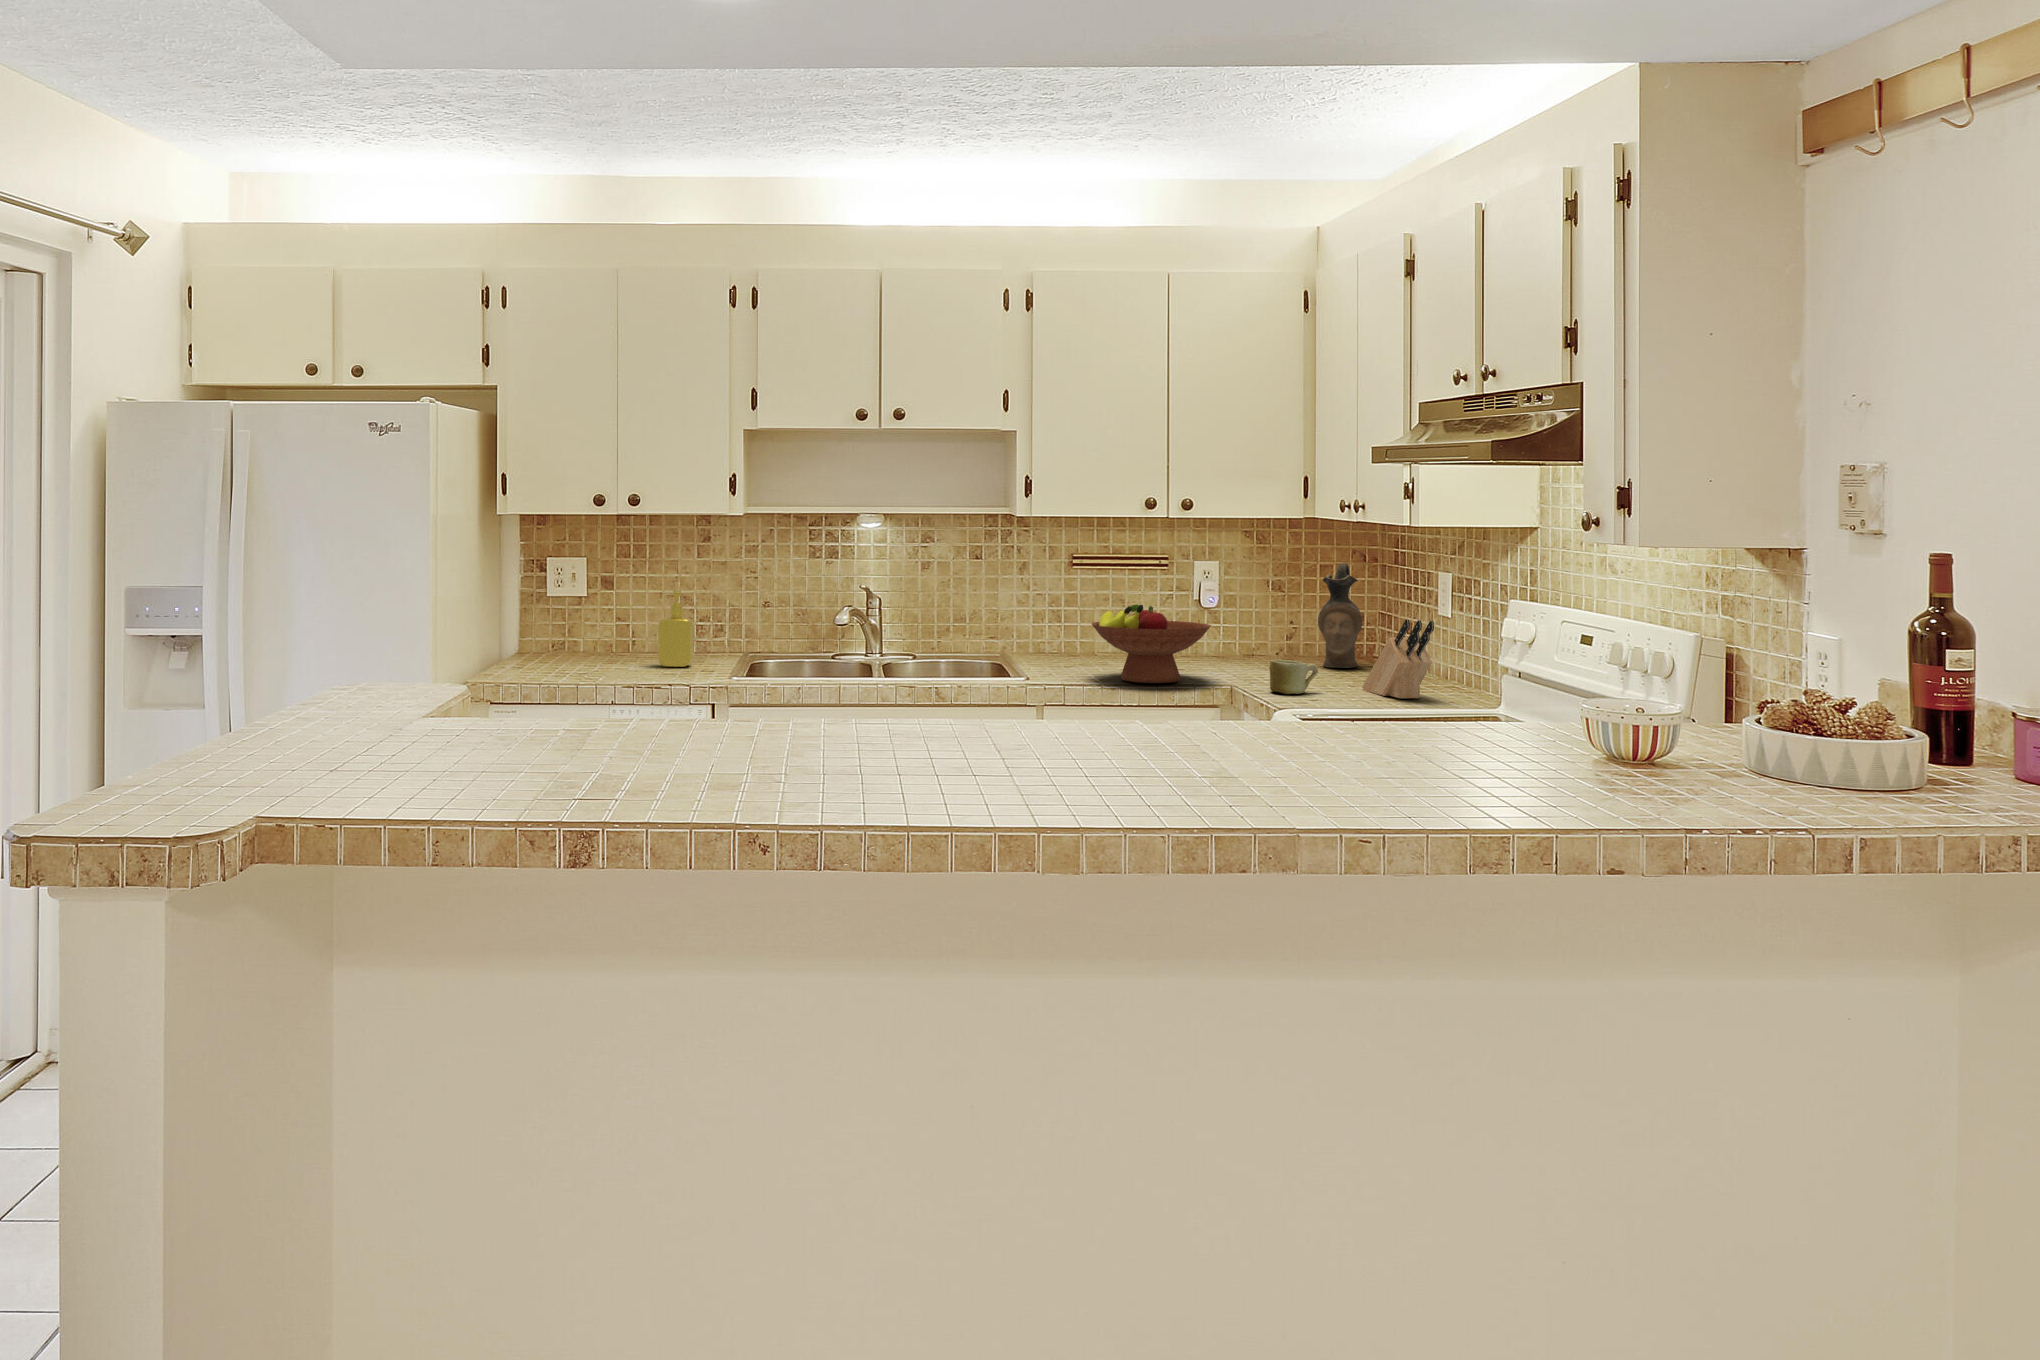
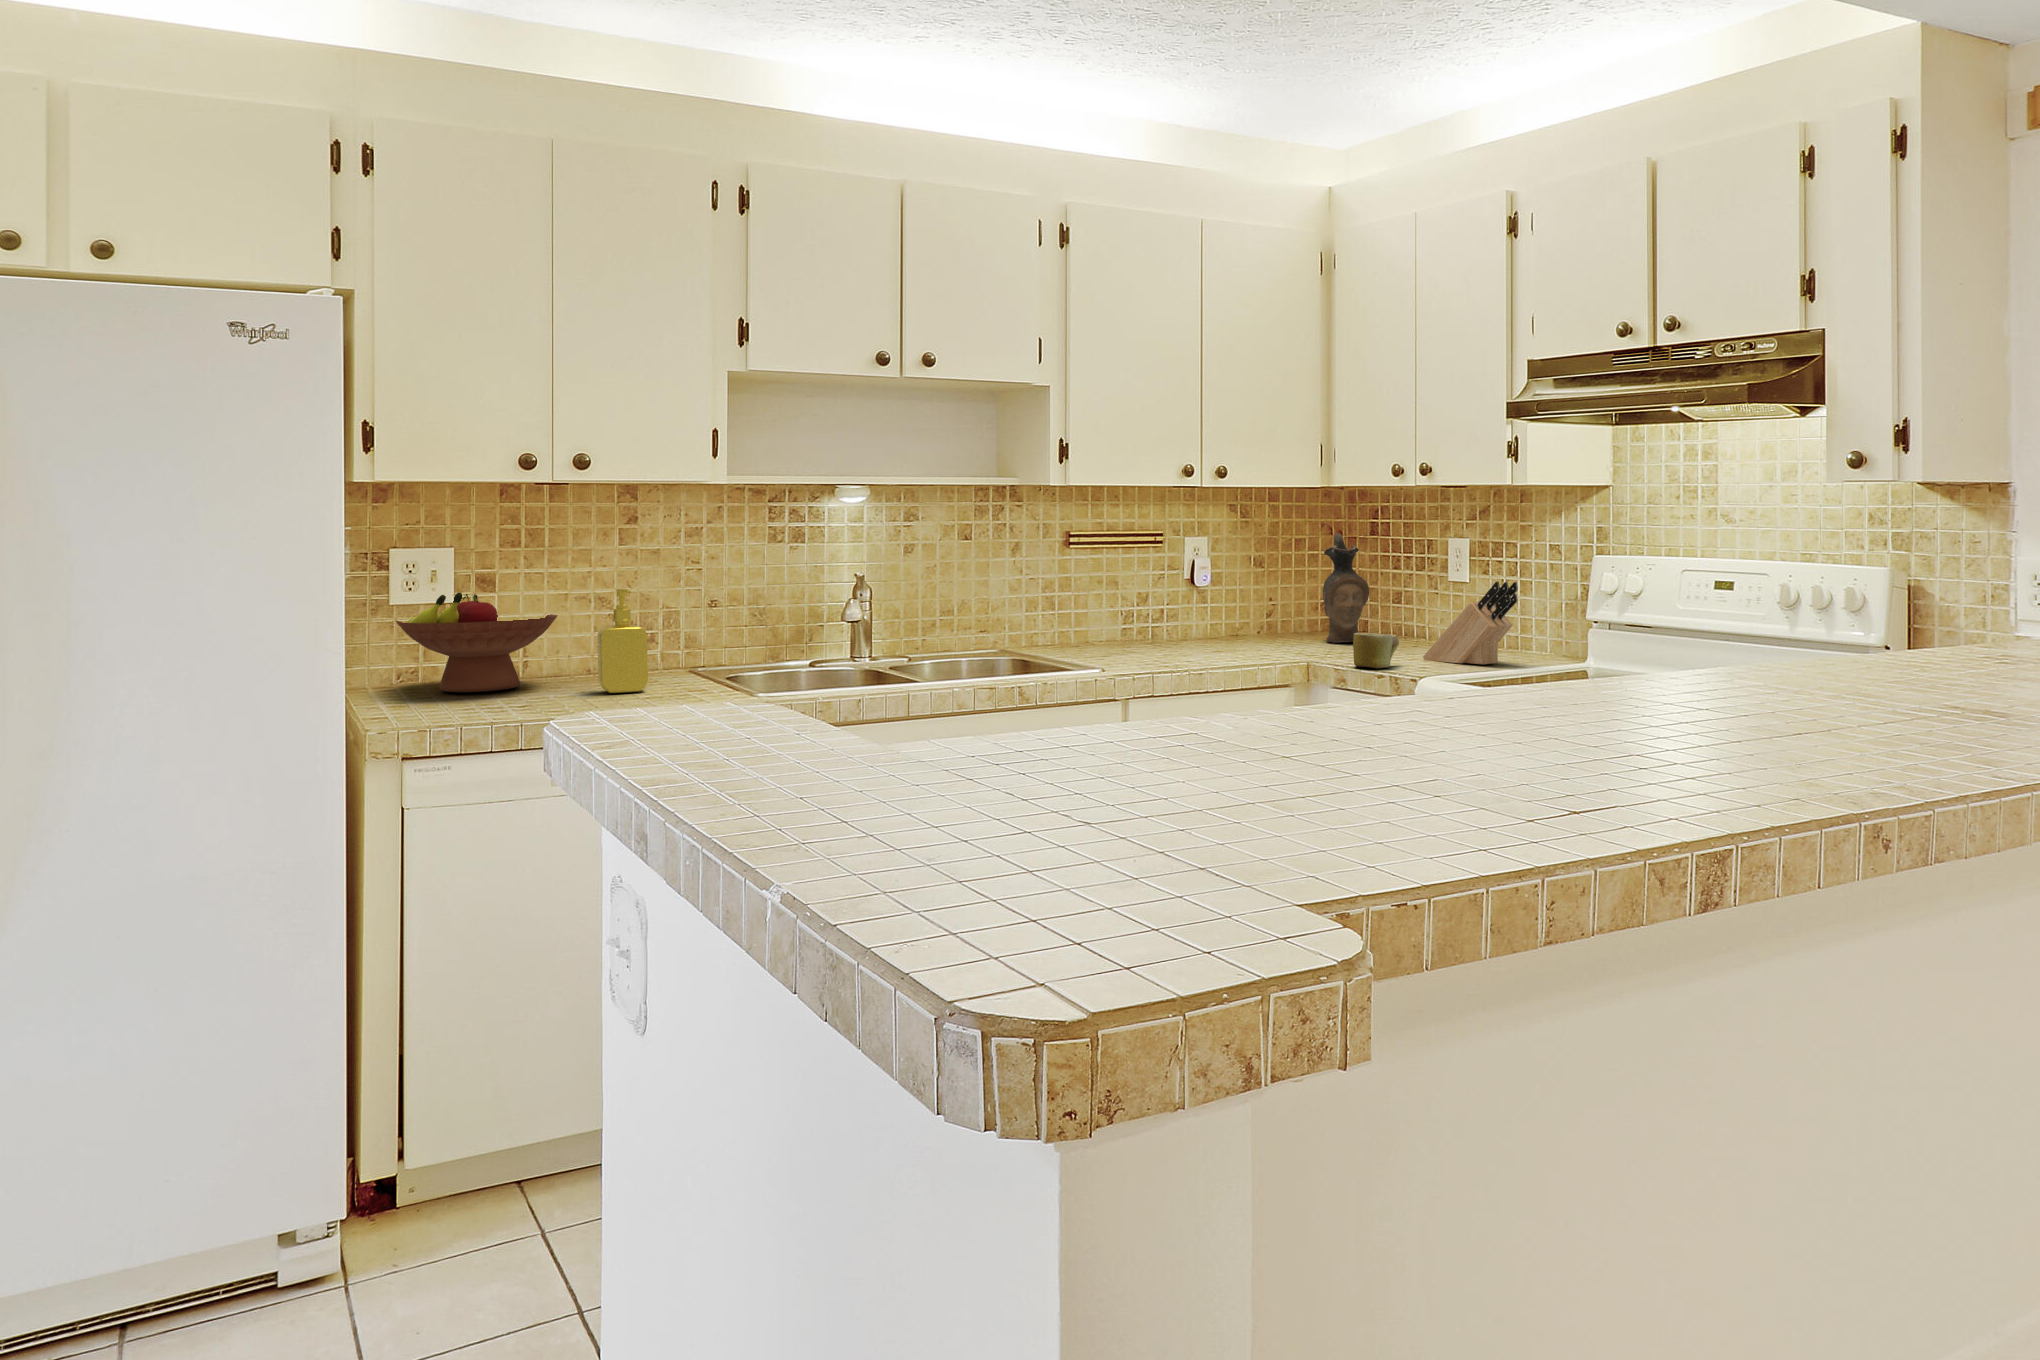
fruit bowl: present [1091,604,1211,683] -> present [396,592,558,692]

